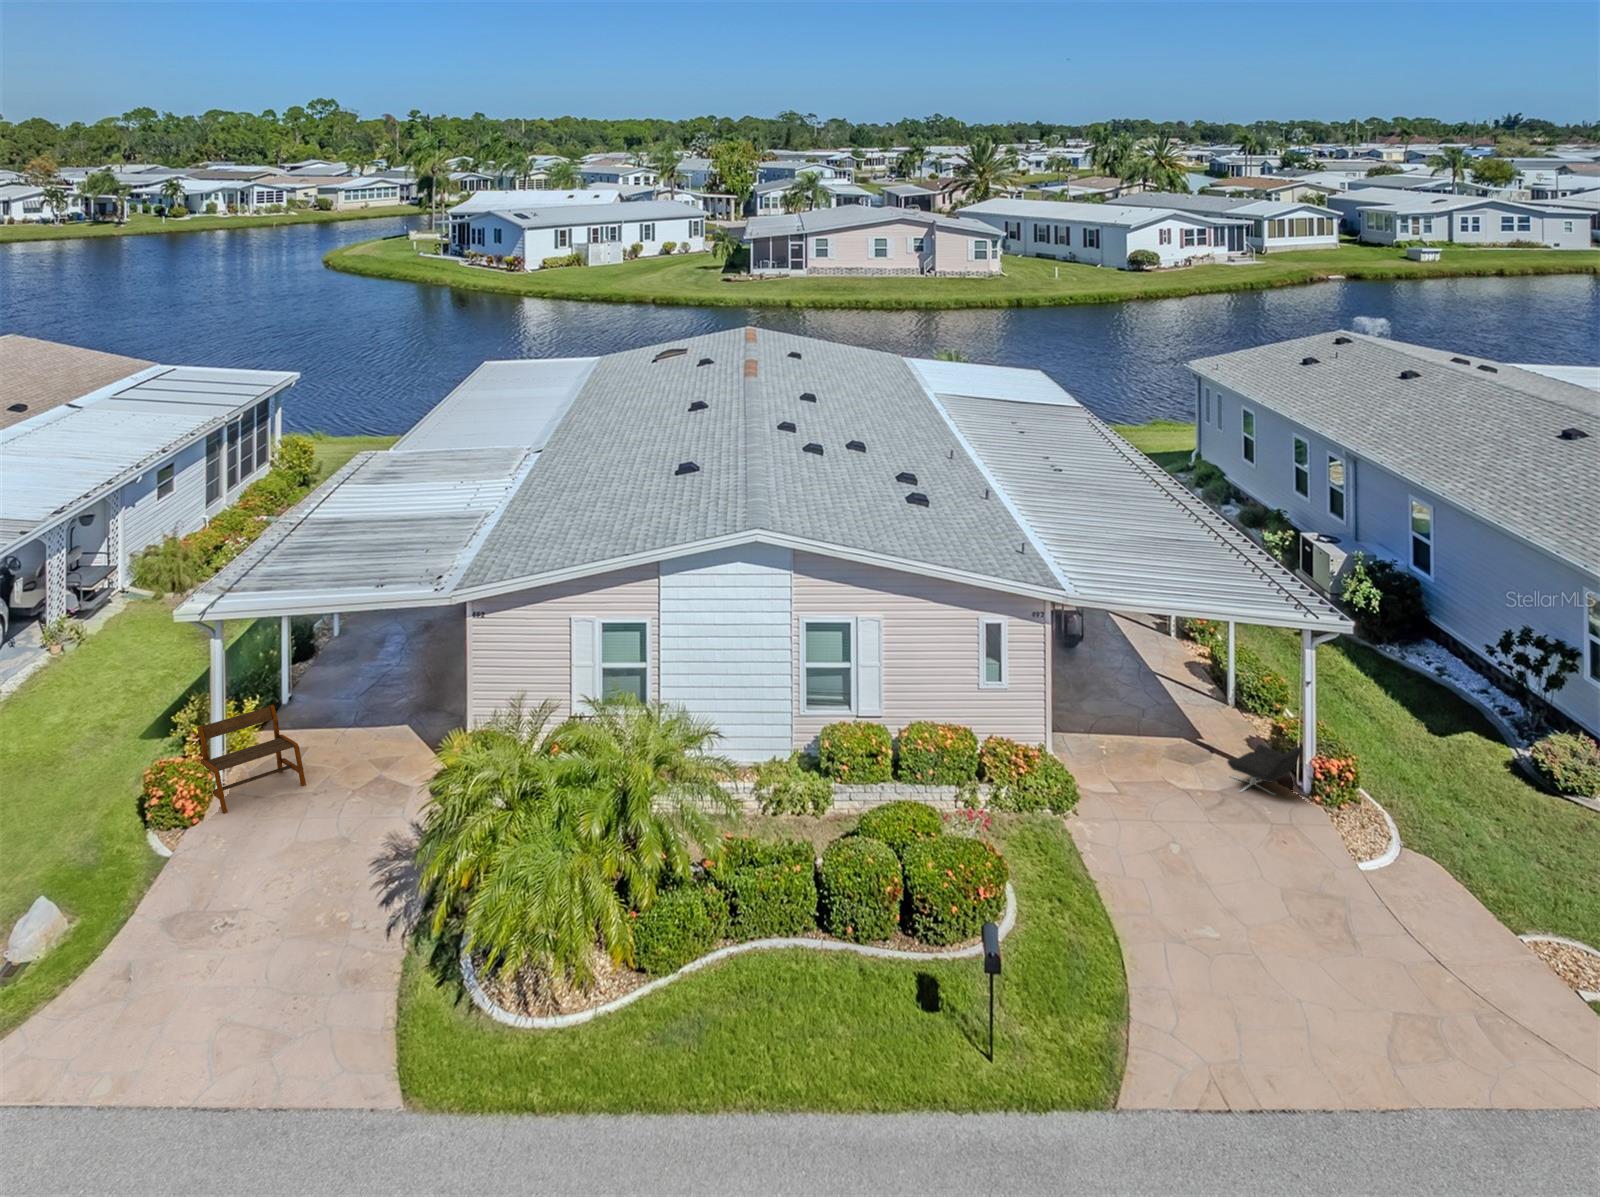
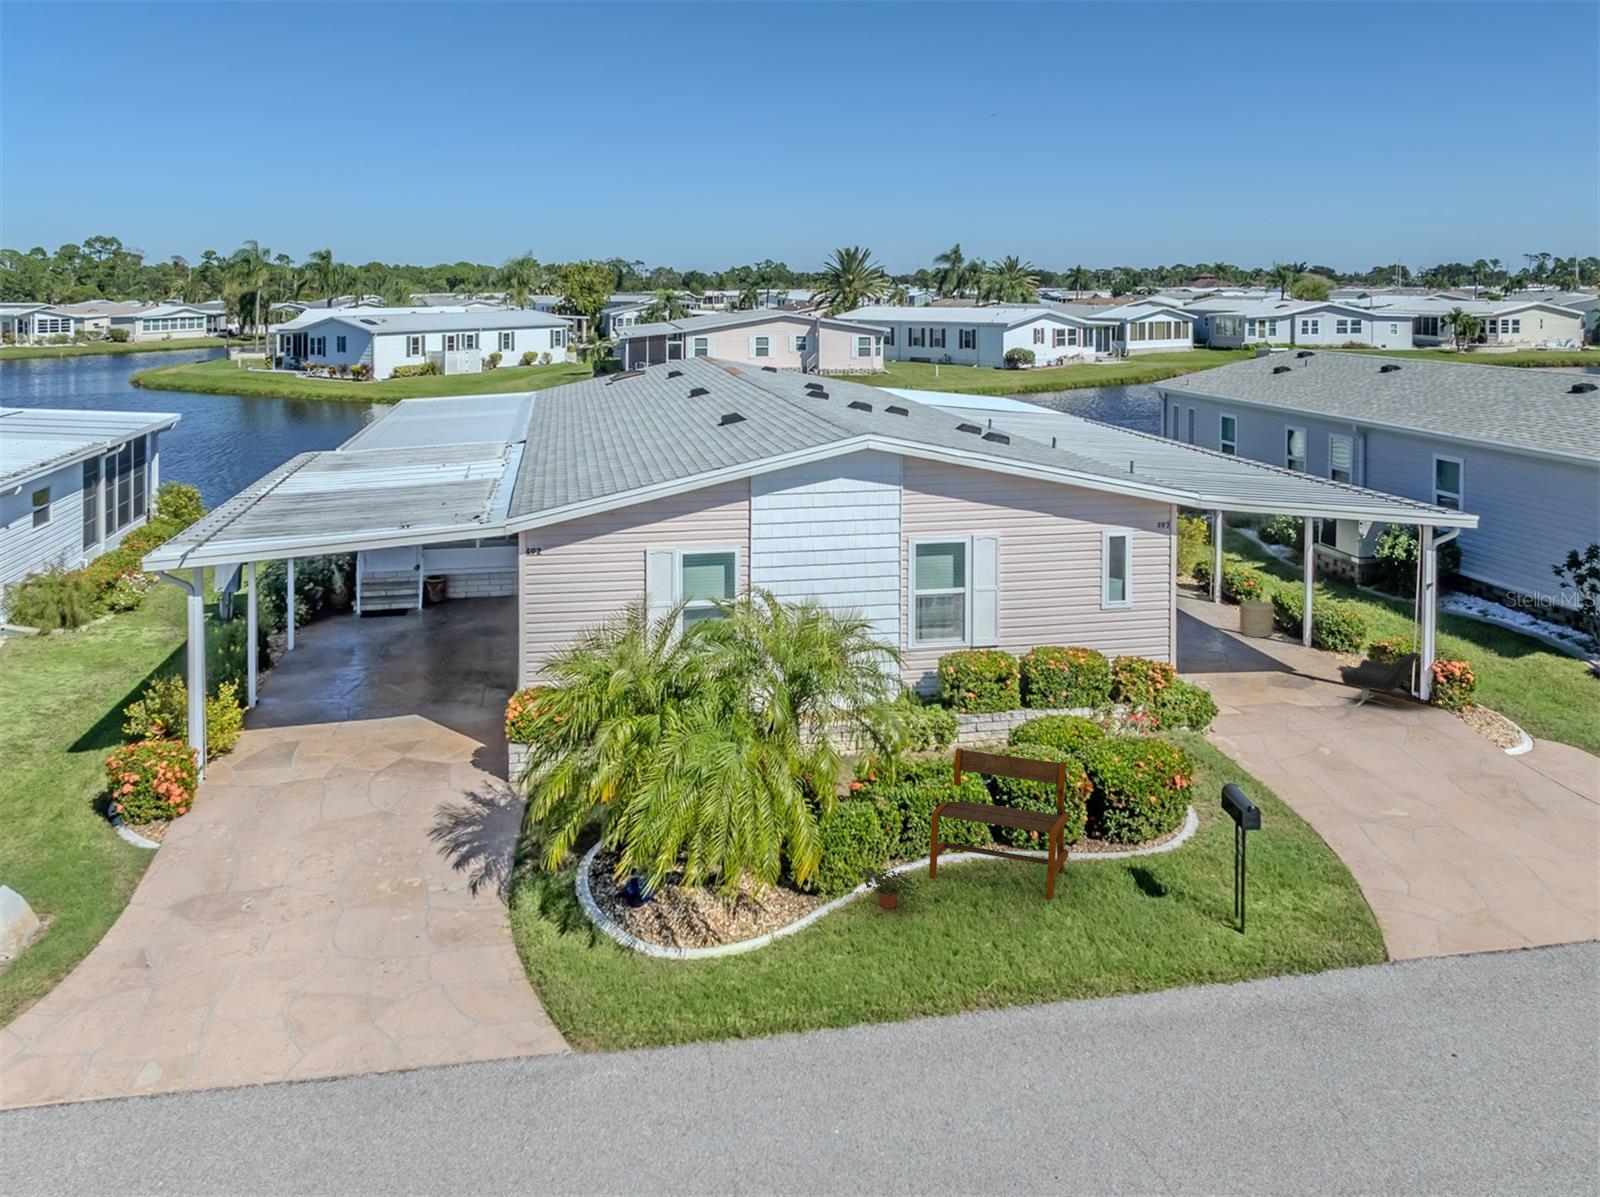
woven basket: none [1186,653,1220,691] -> present [1240,600,1275,638]
bench: present [197,705,306,813] -> present [929,748,1069,899]
potted plant: none [674,953,728,991] -> present [857,867,921,909]

